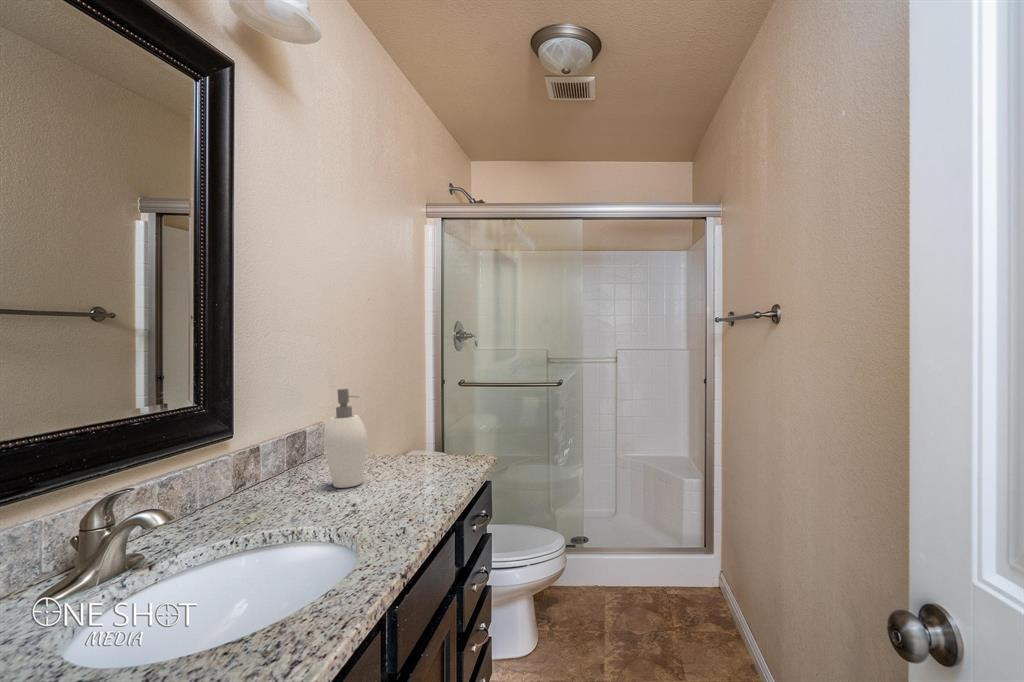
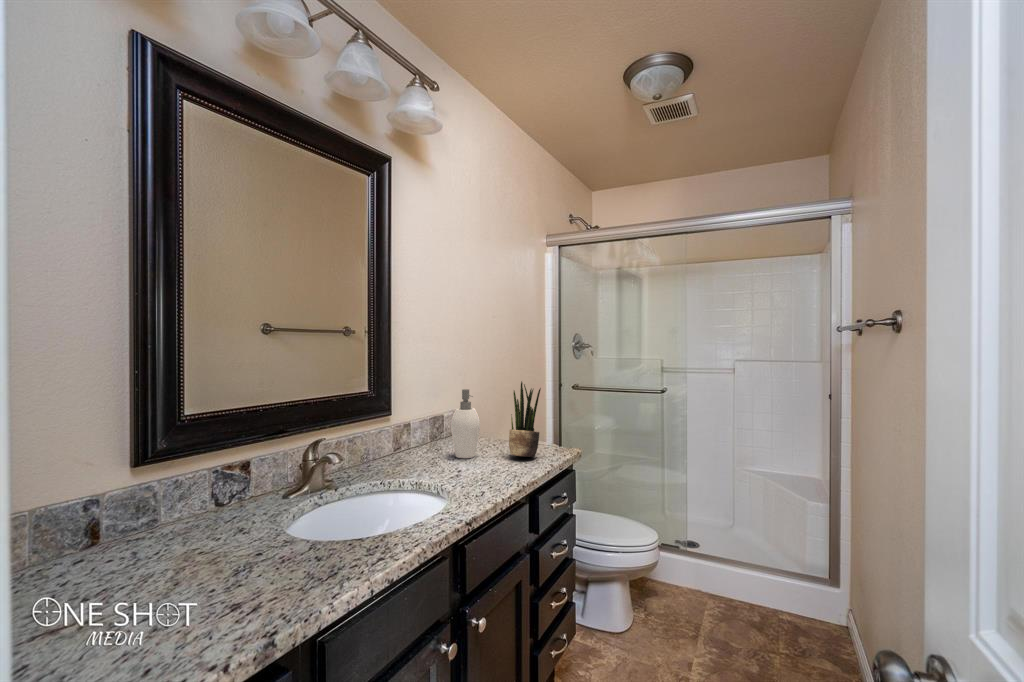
potted plant: none [410,371,451,473] -> present [509,381,541,457]

